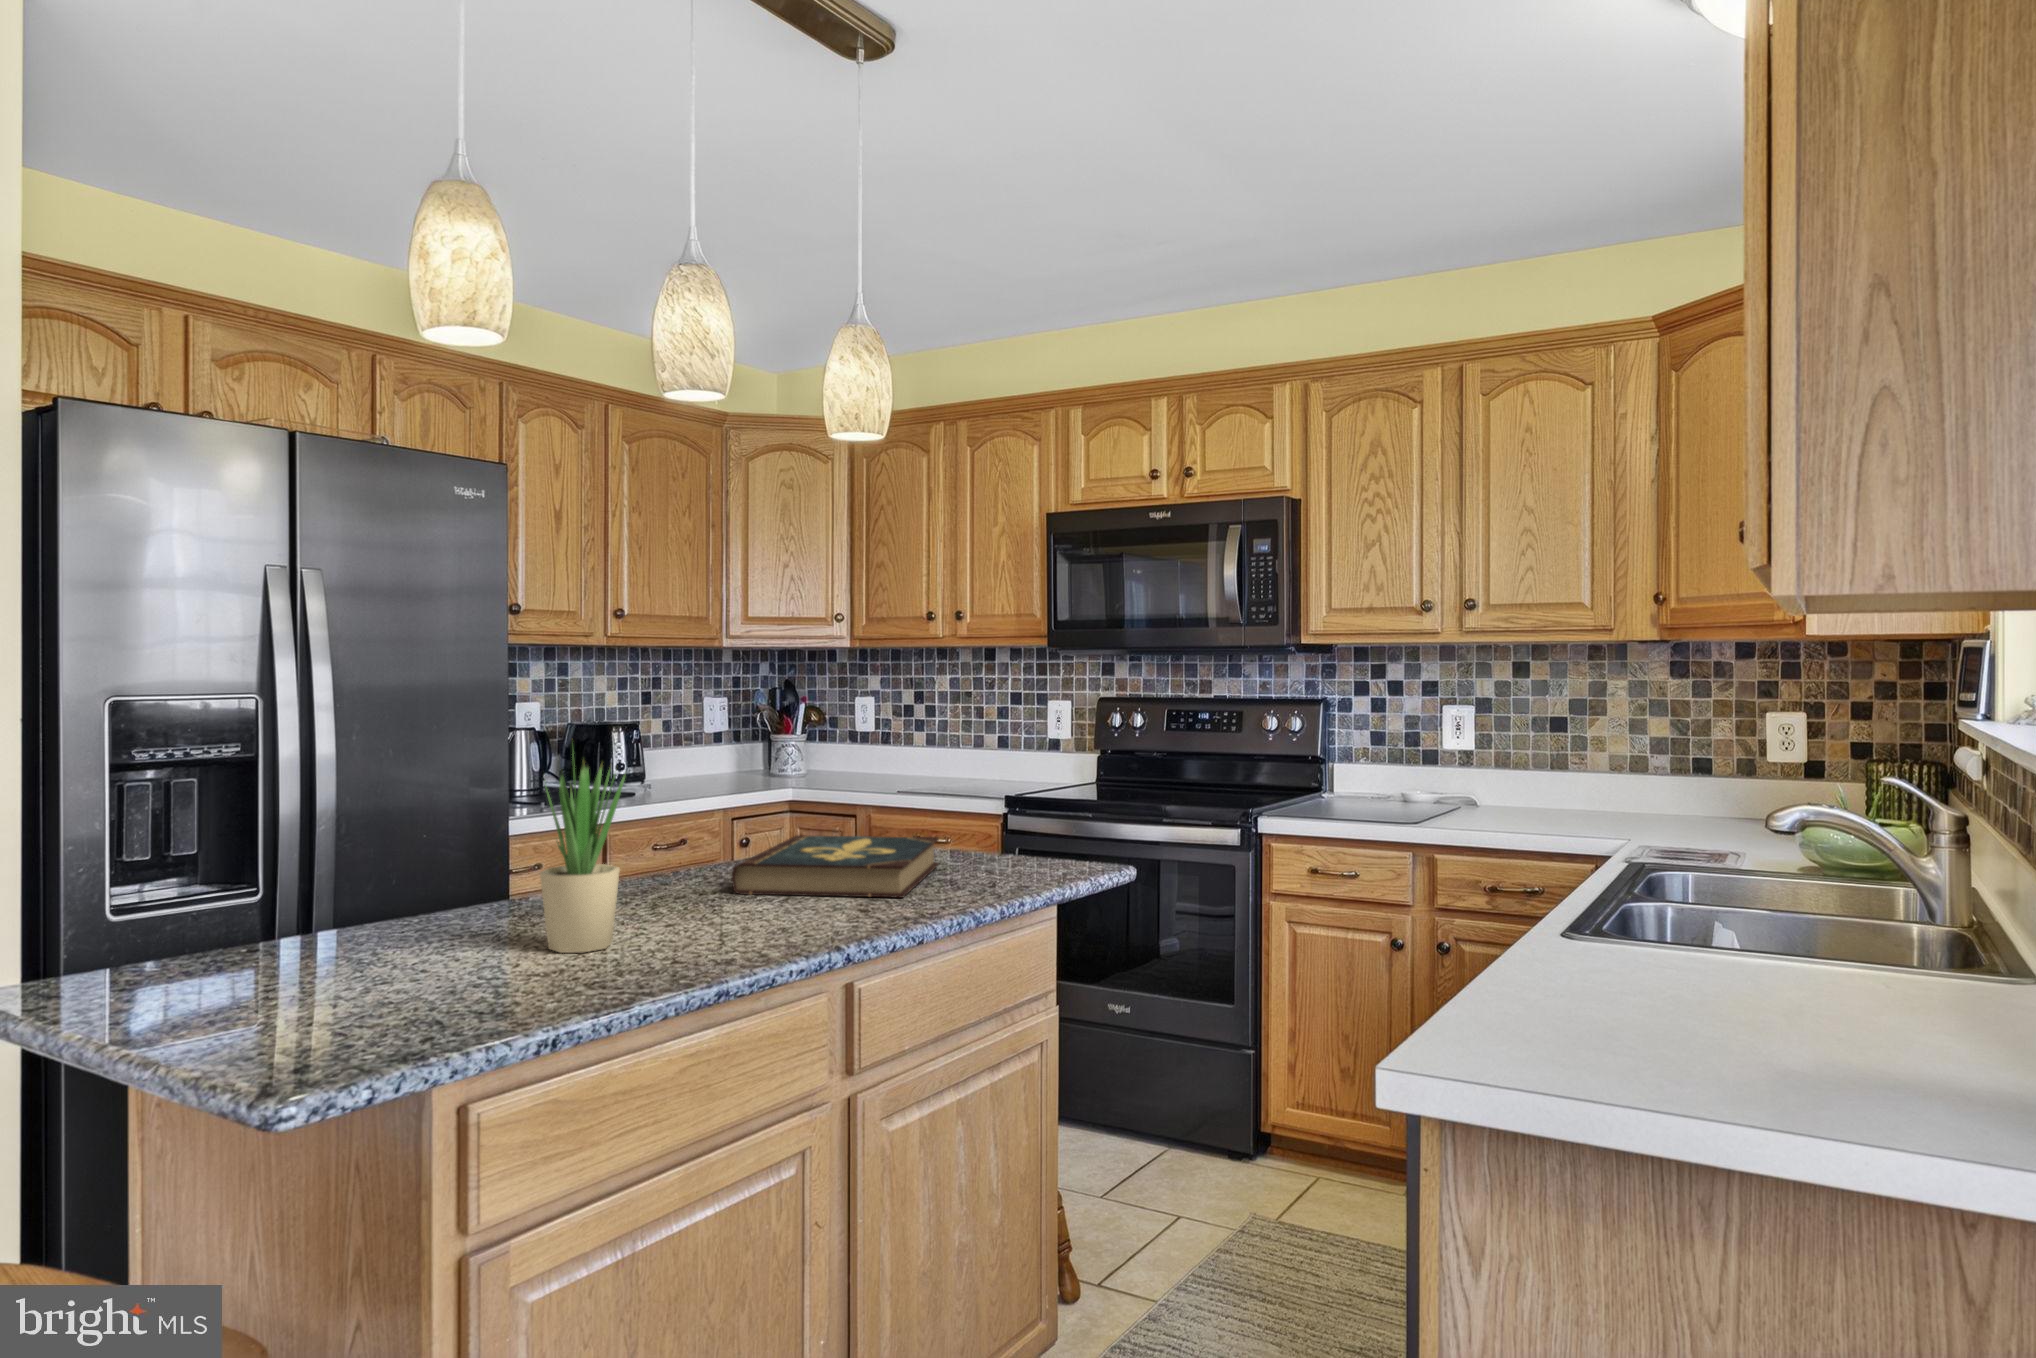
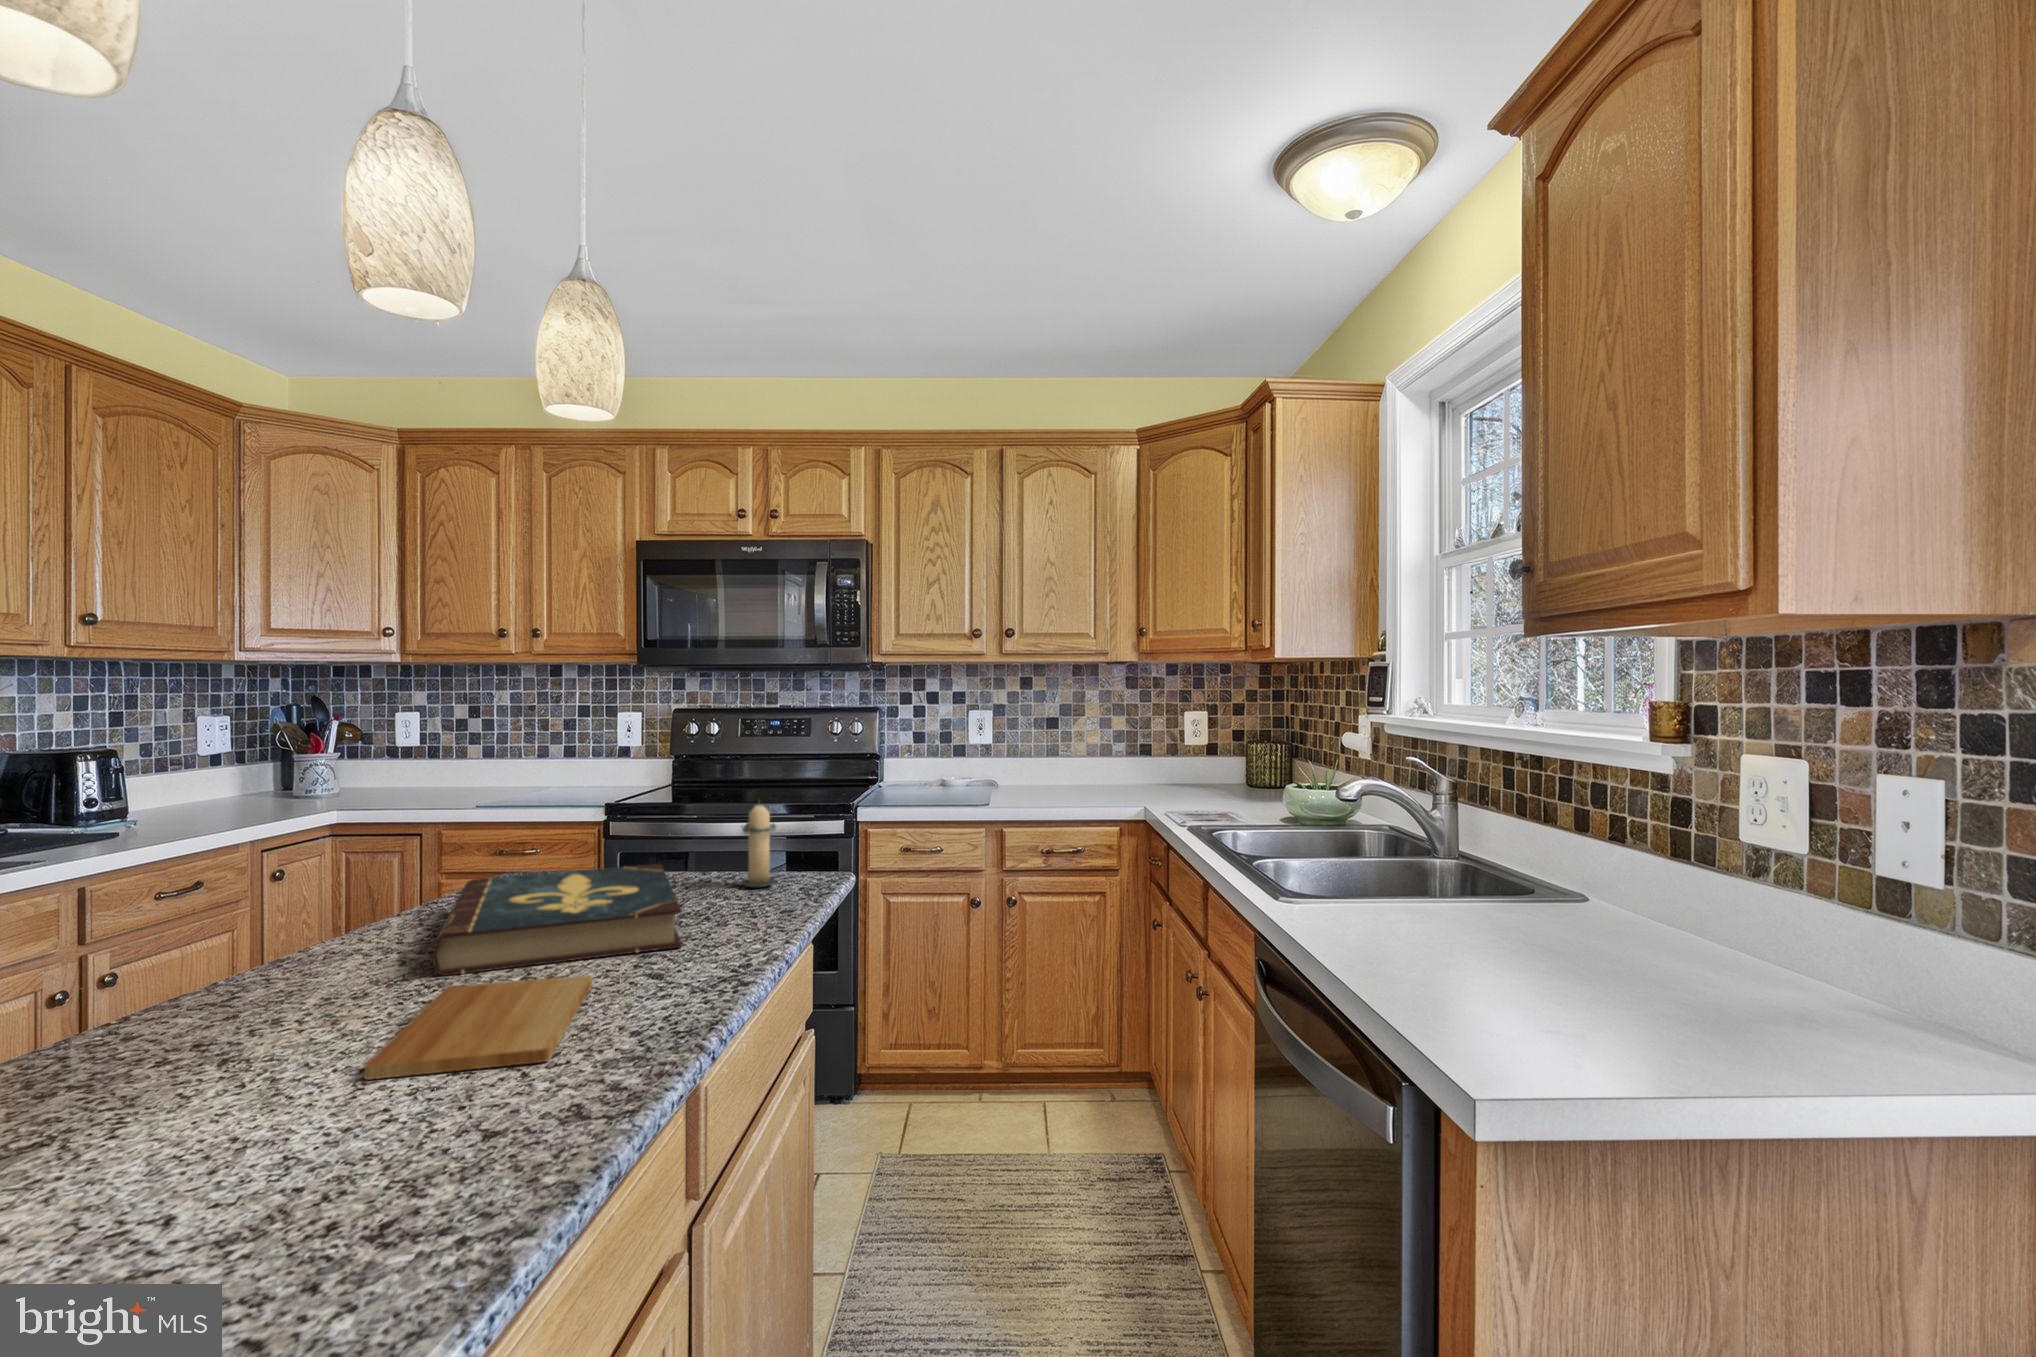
potted plant: present [540,756,626,953] -> none [160,775,361,1179]
candle: none [1006,785,1047,870] -> present [741,805,776,887]
cutting board: none [651,896,815,938] -> present [364,976,592,1080]

